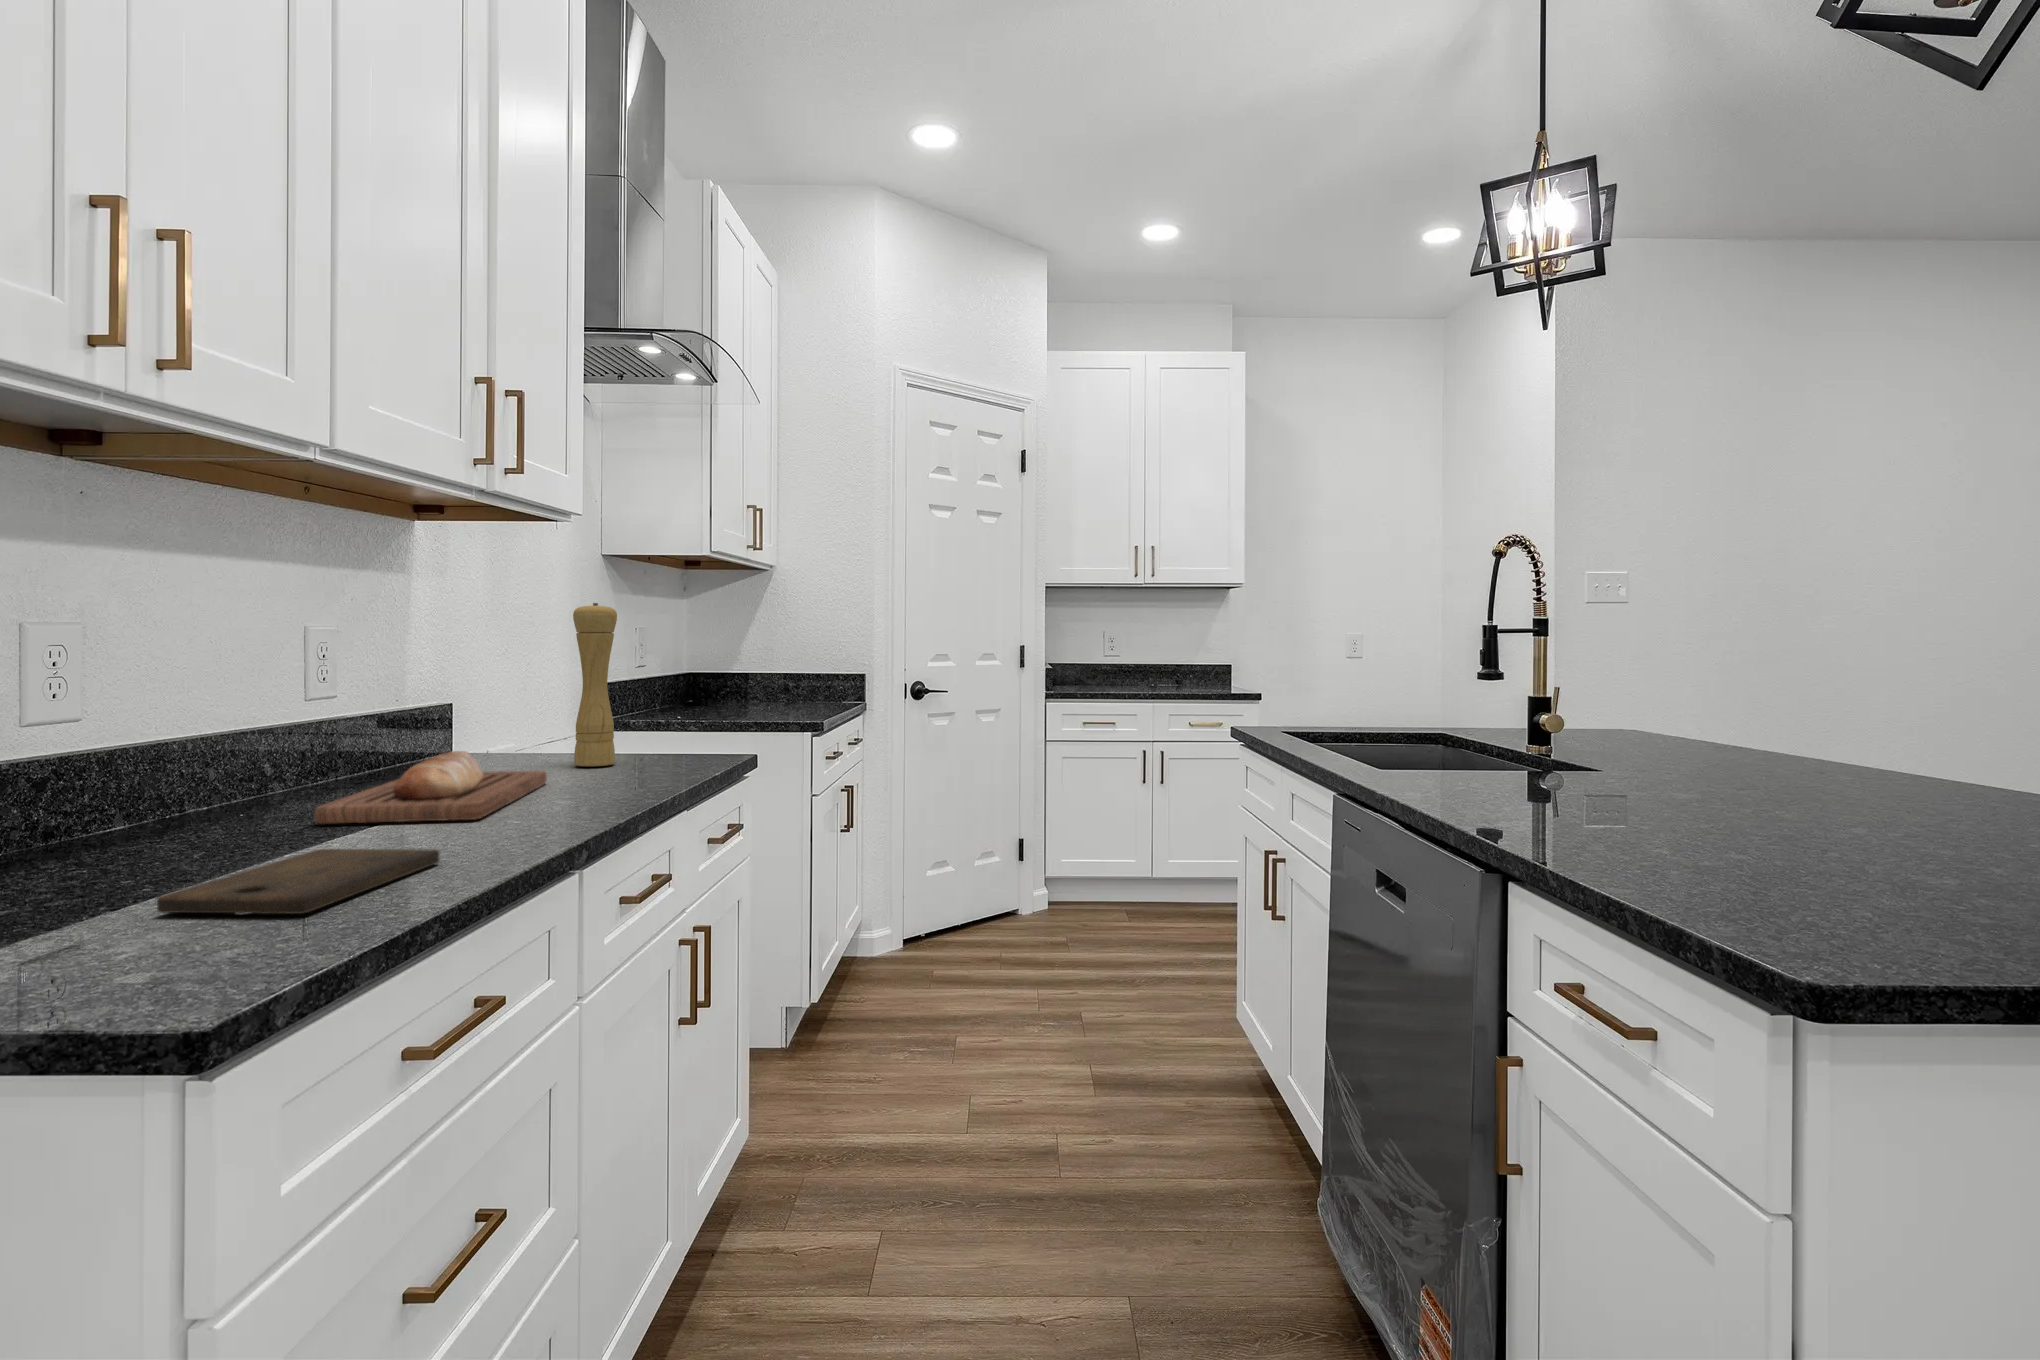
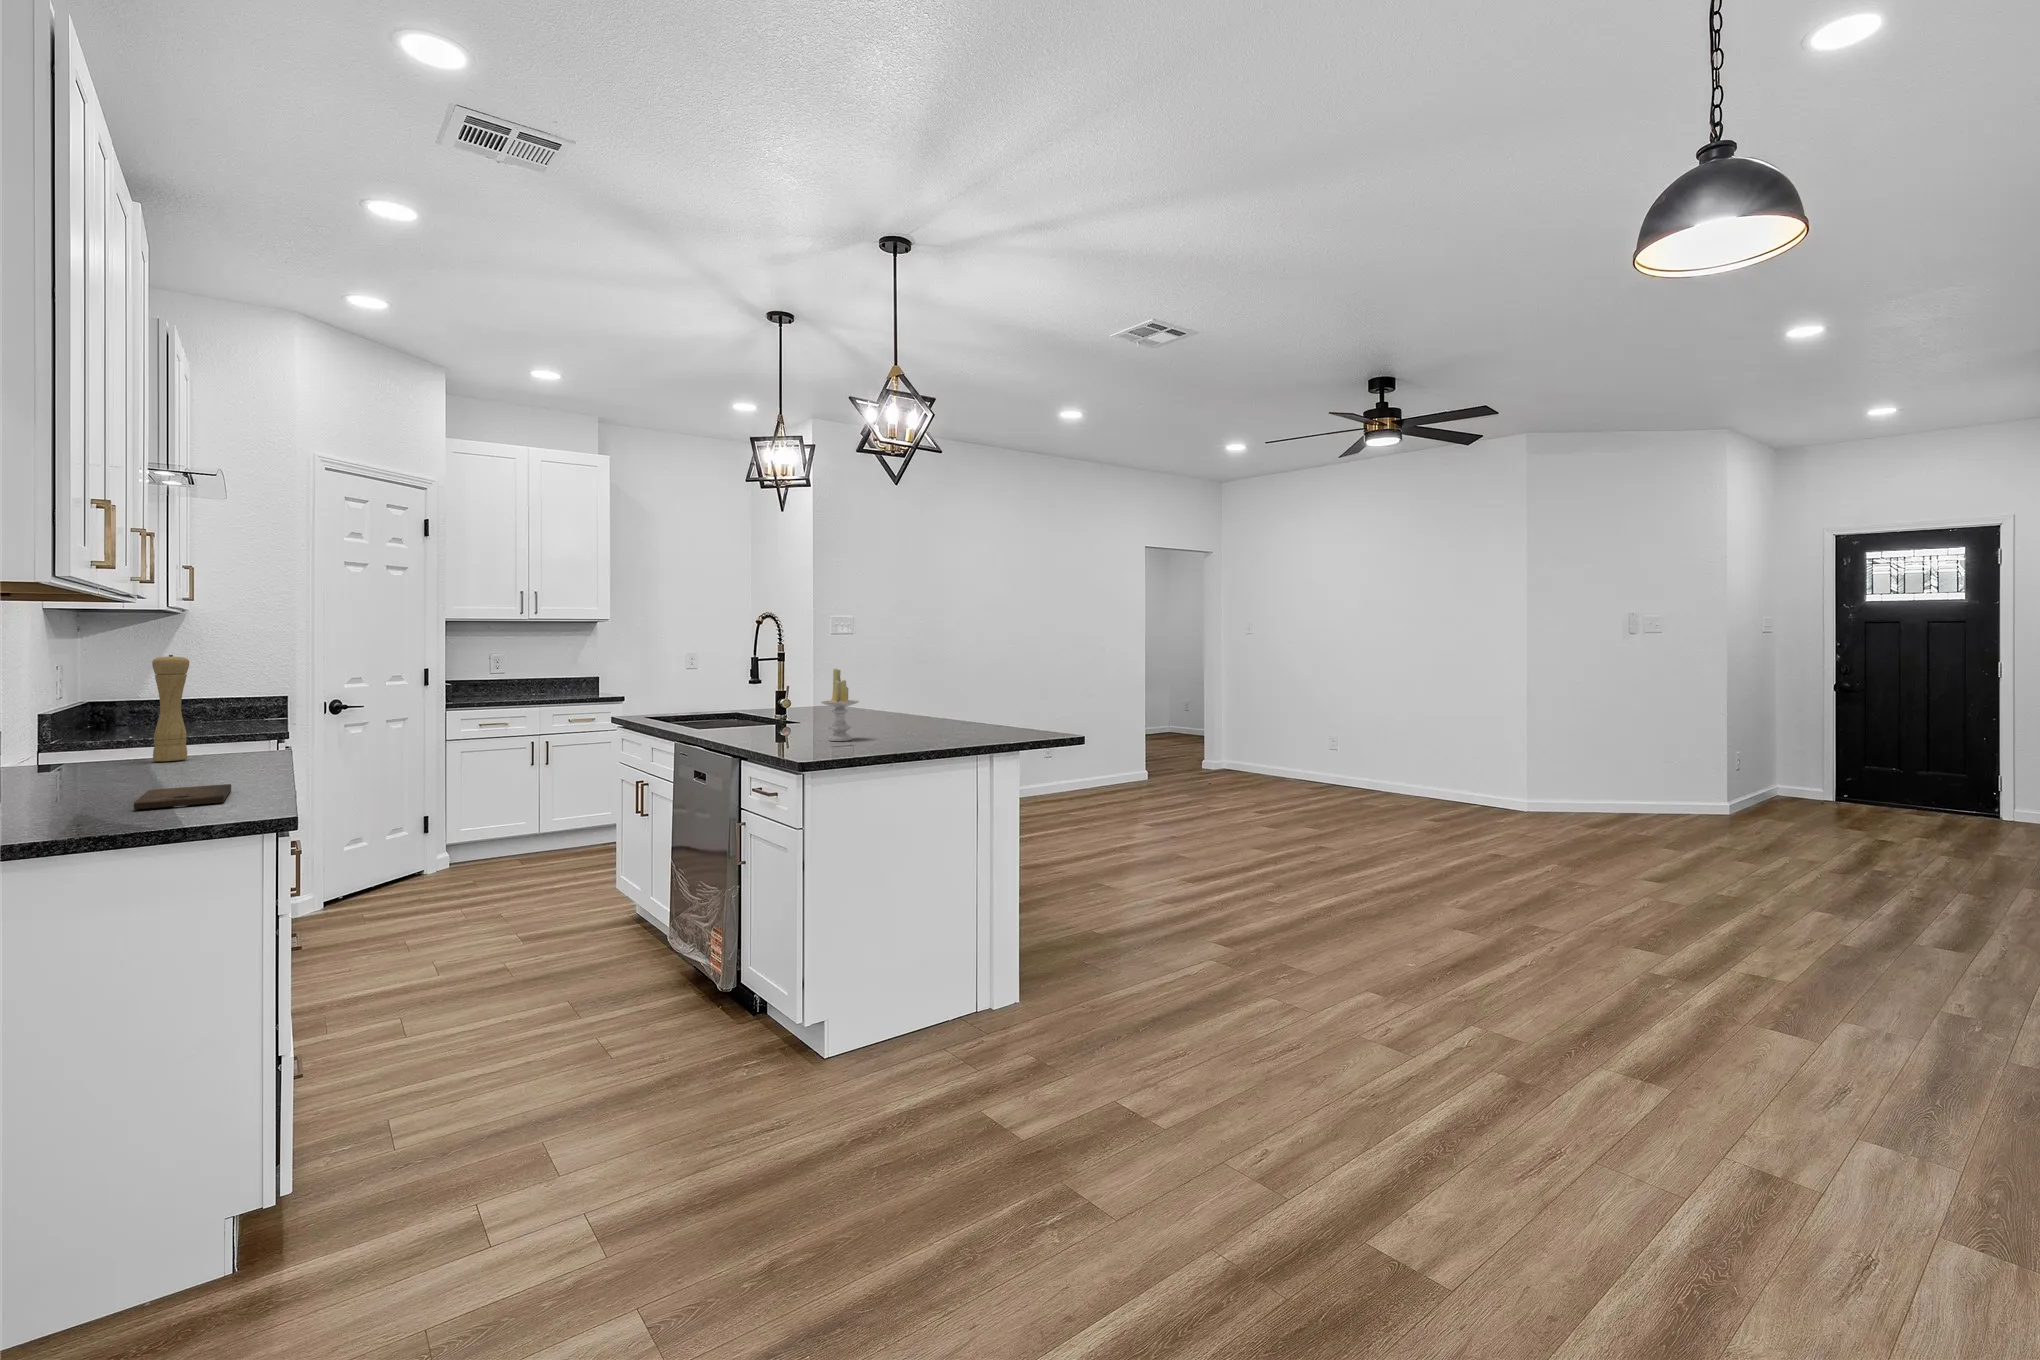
candle: none [1729,639,1858,854] -> present [821,669,859,741]
bread loaf: present [314,751,547,824] -> none [55,751,188,791]

